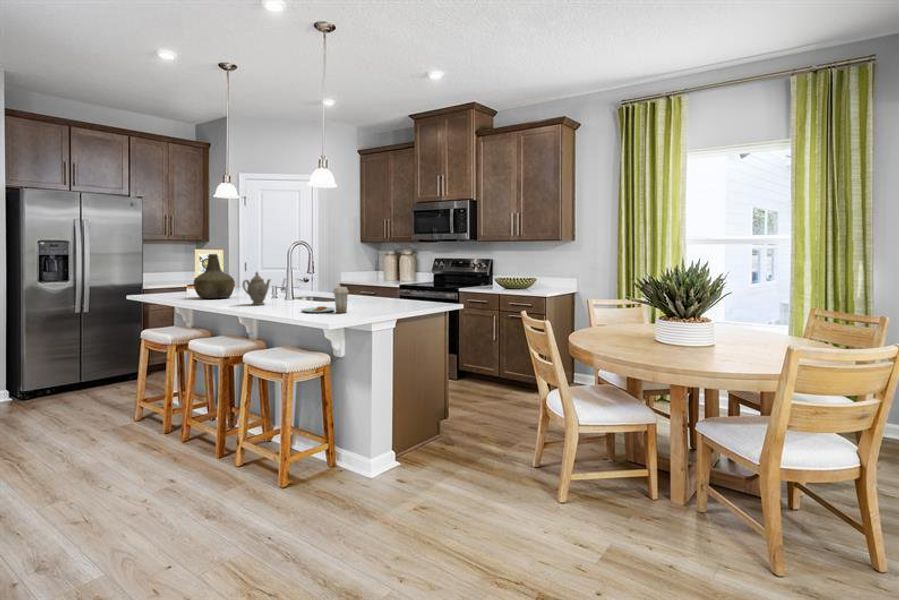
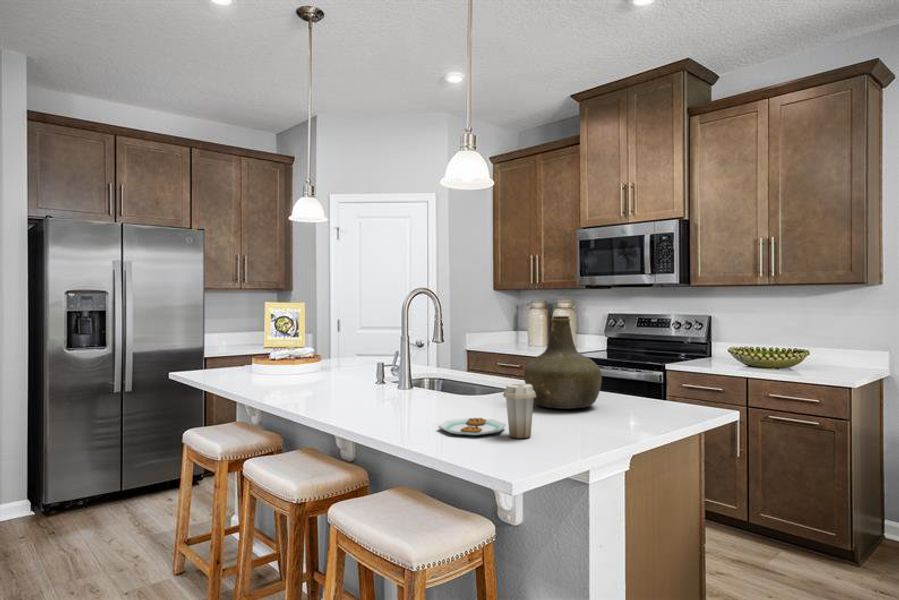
bottle: present [194,254,235,298] -> present [524,316,602,409]
teapot: present [243,272,270,305] -> none [332,345,380,405]

